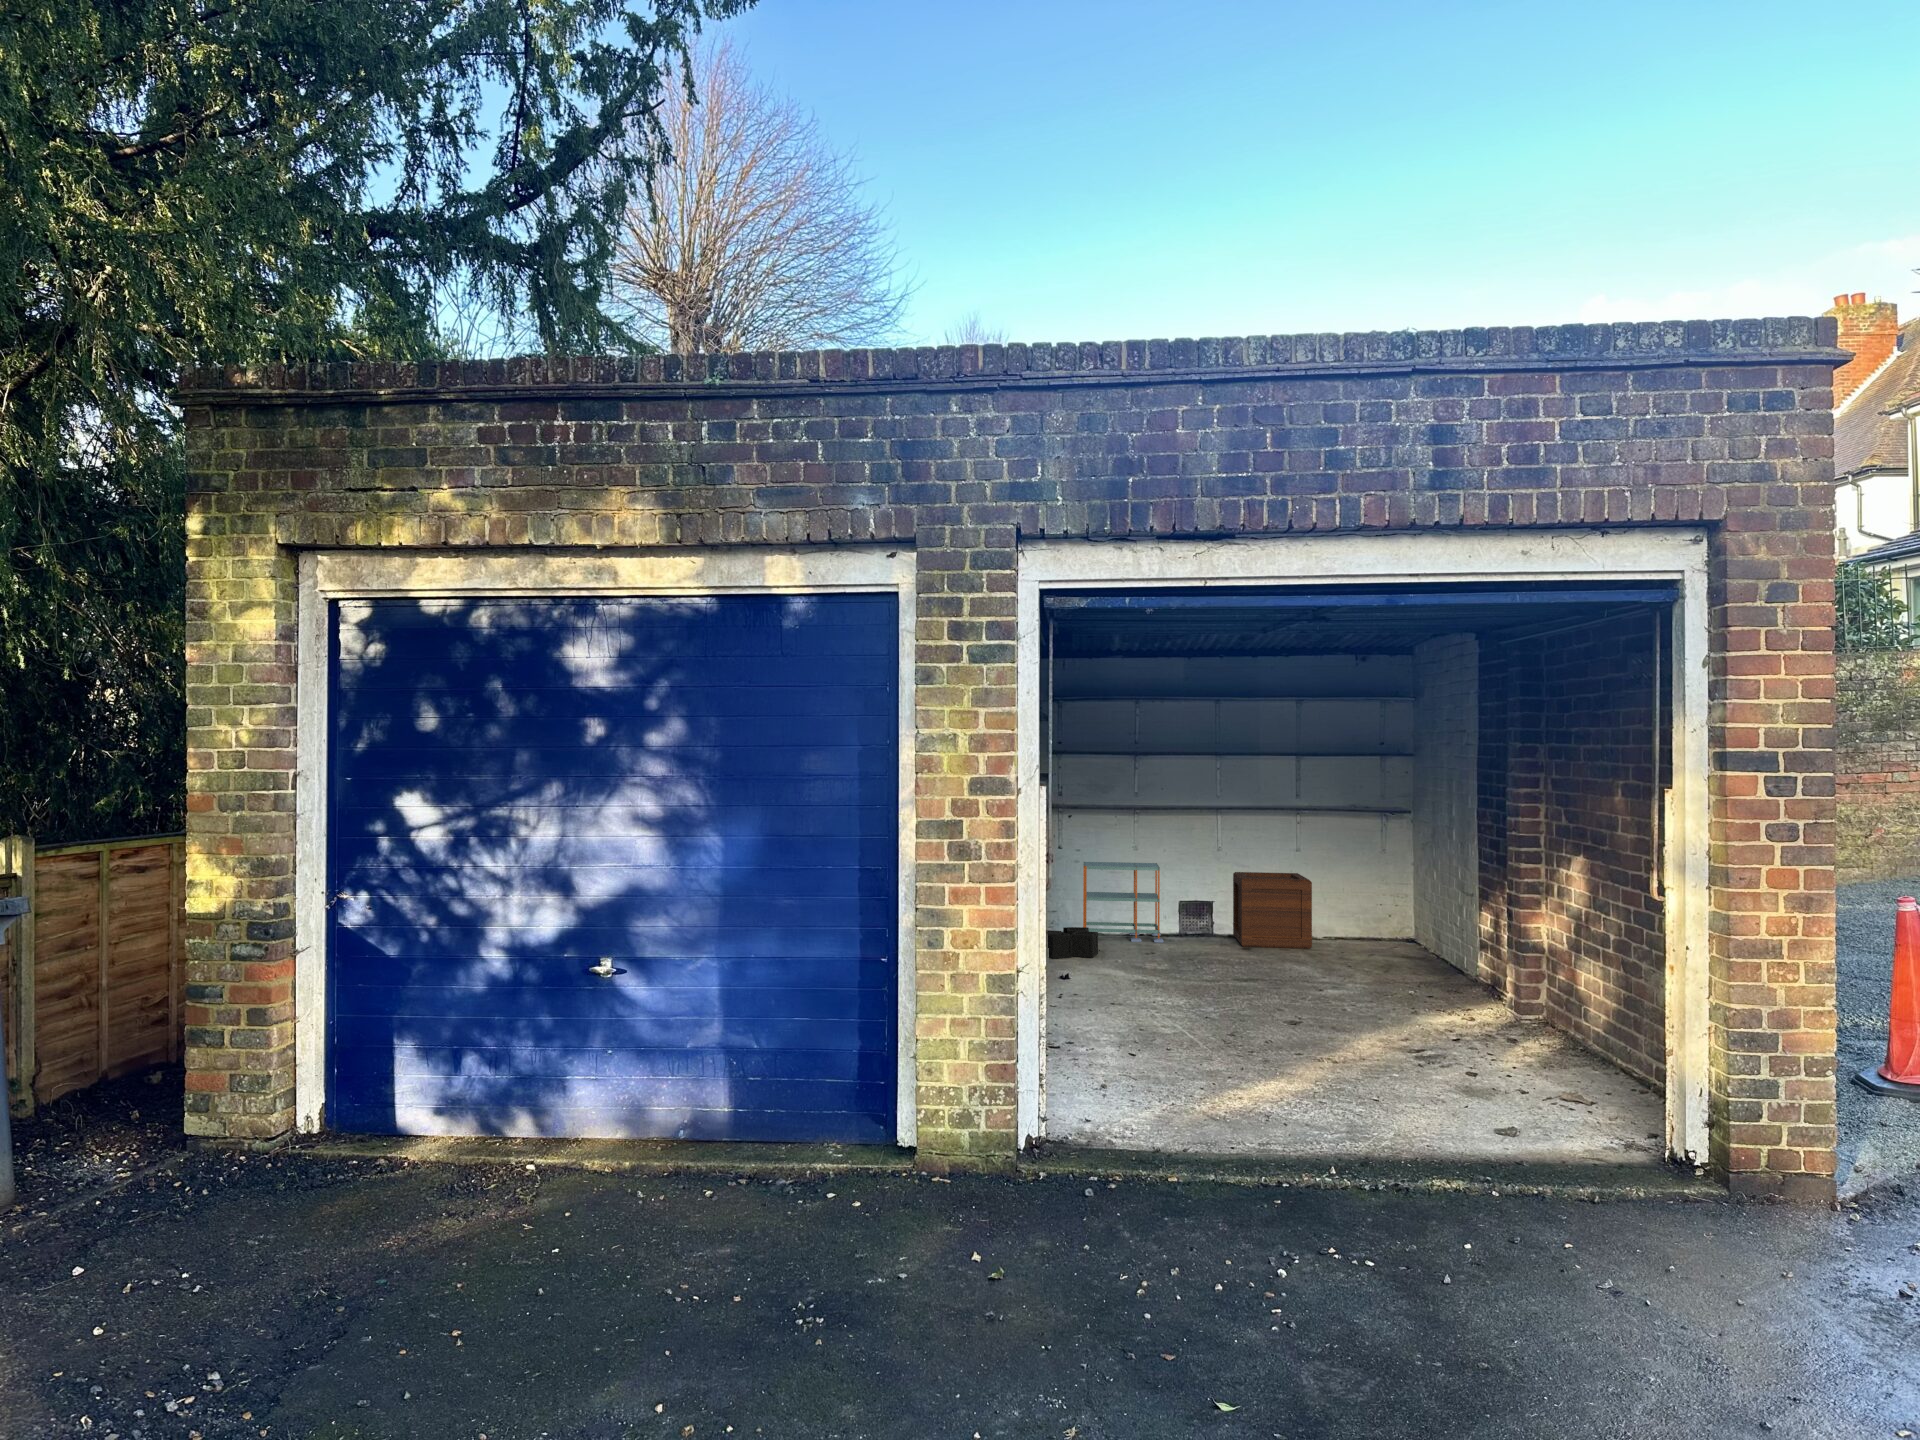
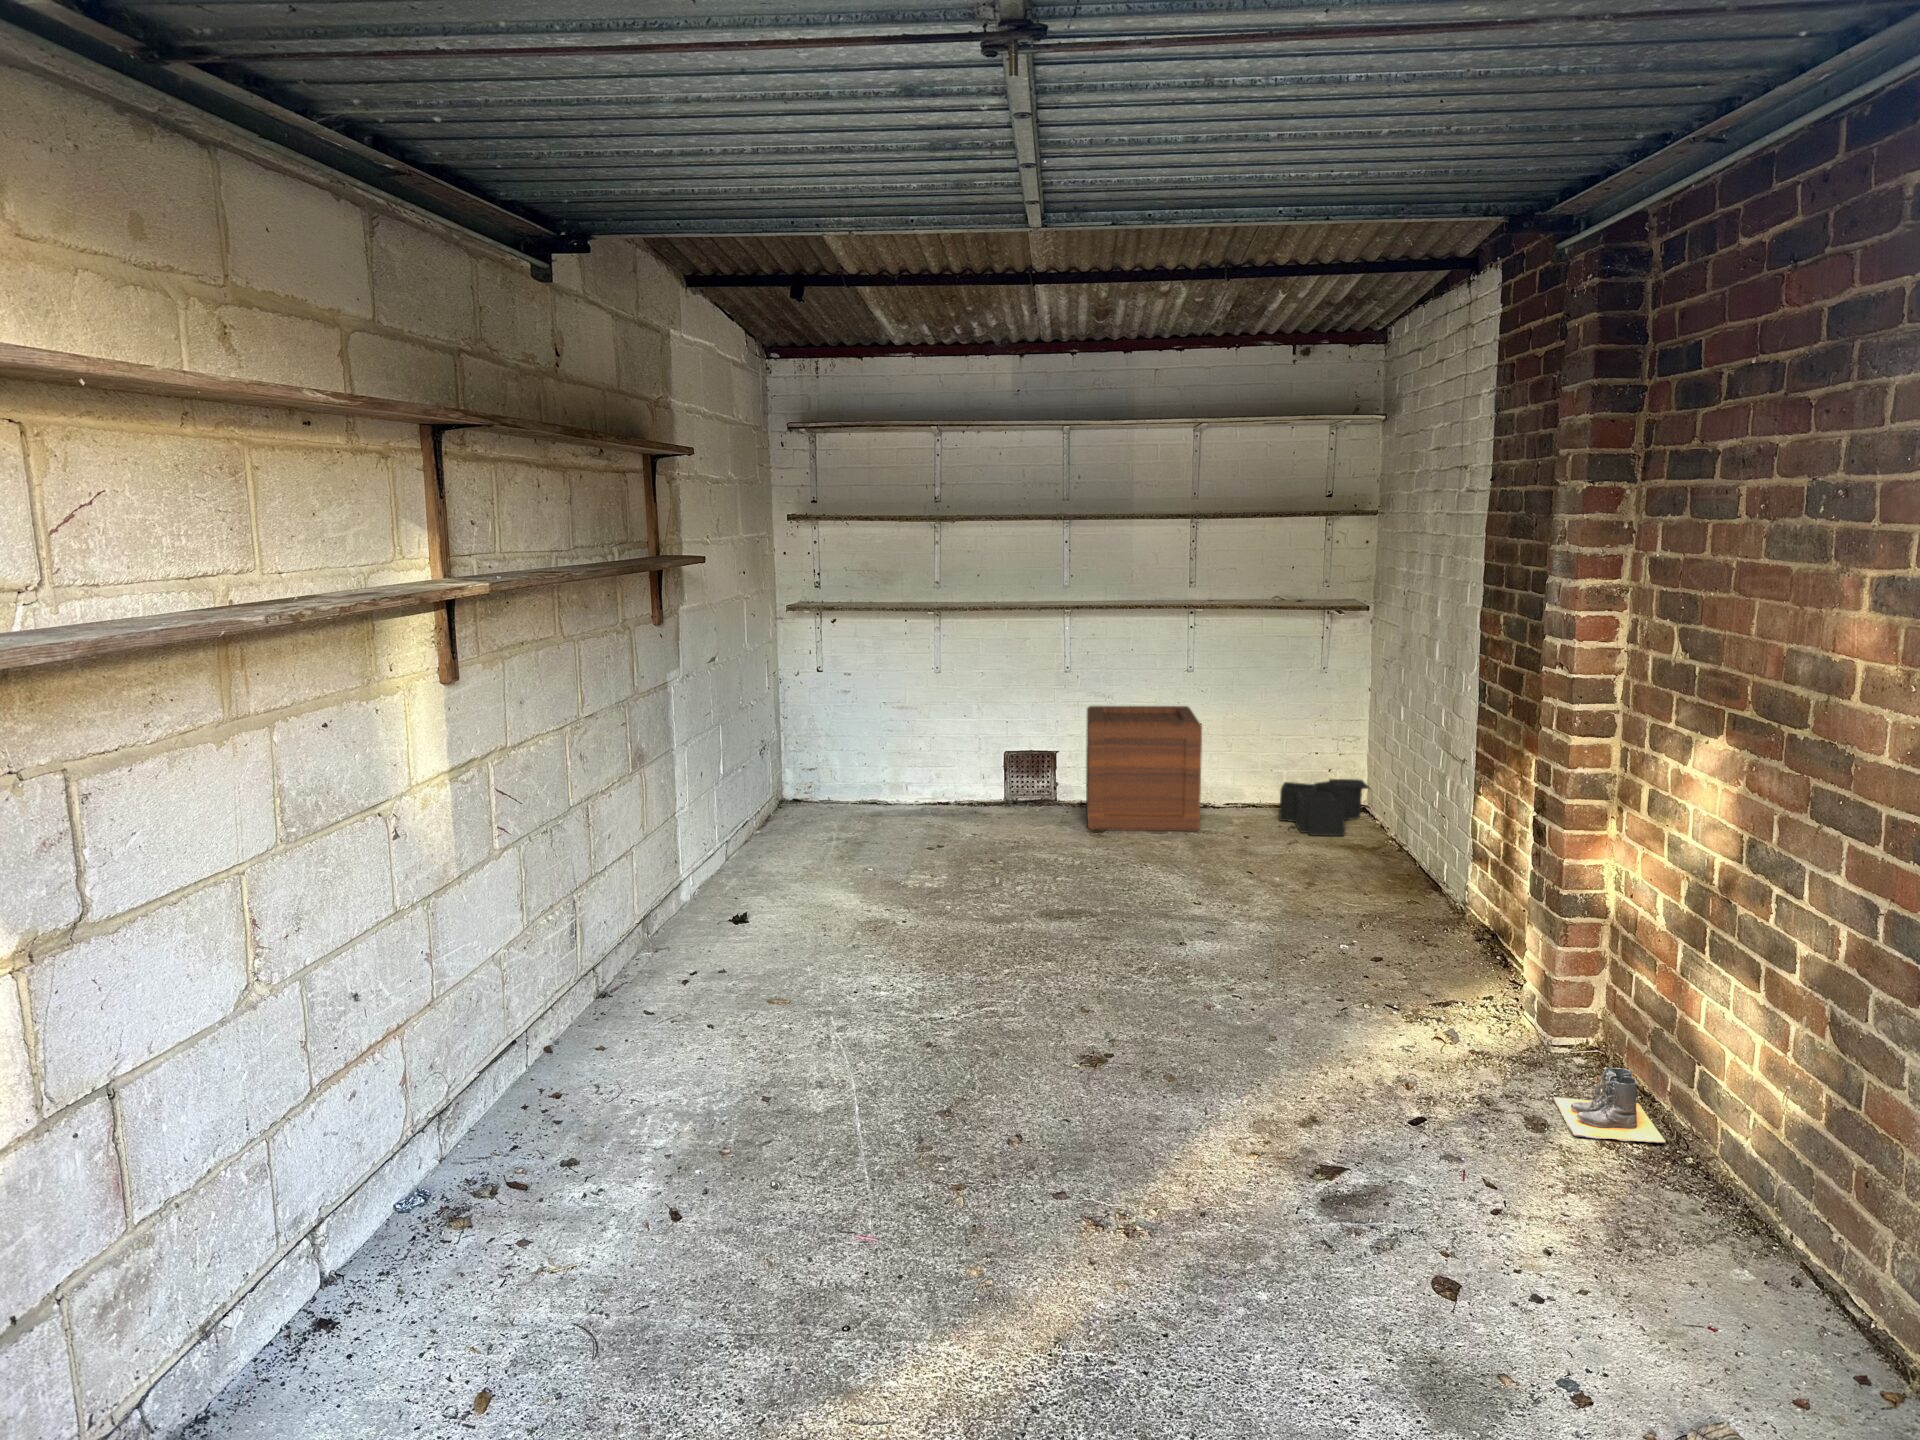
shelving unit: present [1083,862,1163,943] -> none [835,694,973,823]
storage bin: present [1048,927,1100,959] -> present [1279,779,1369,836]
boots: none [1522,1014,1572,1044] -> present [1553,1068,1666,1143]

